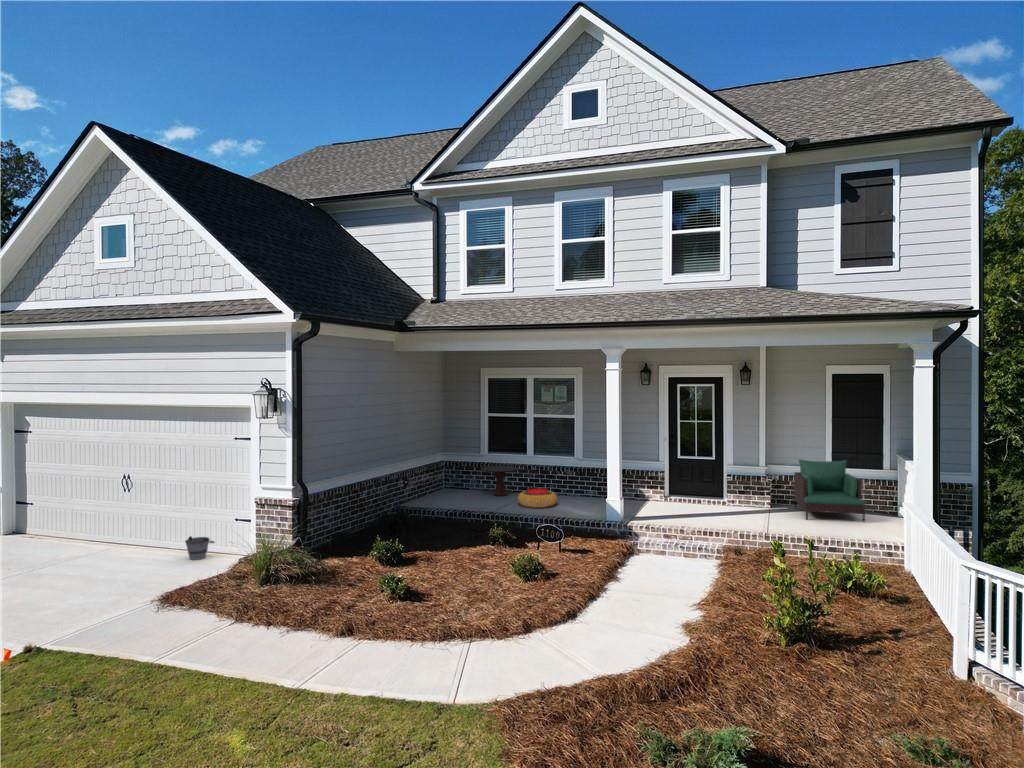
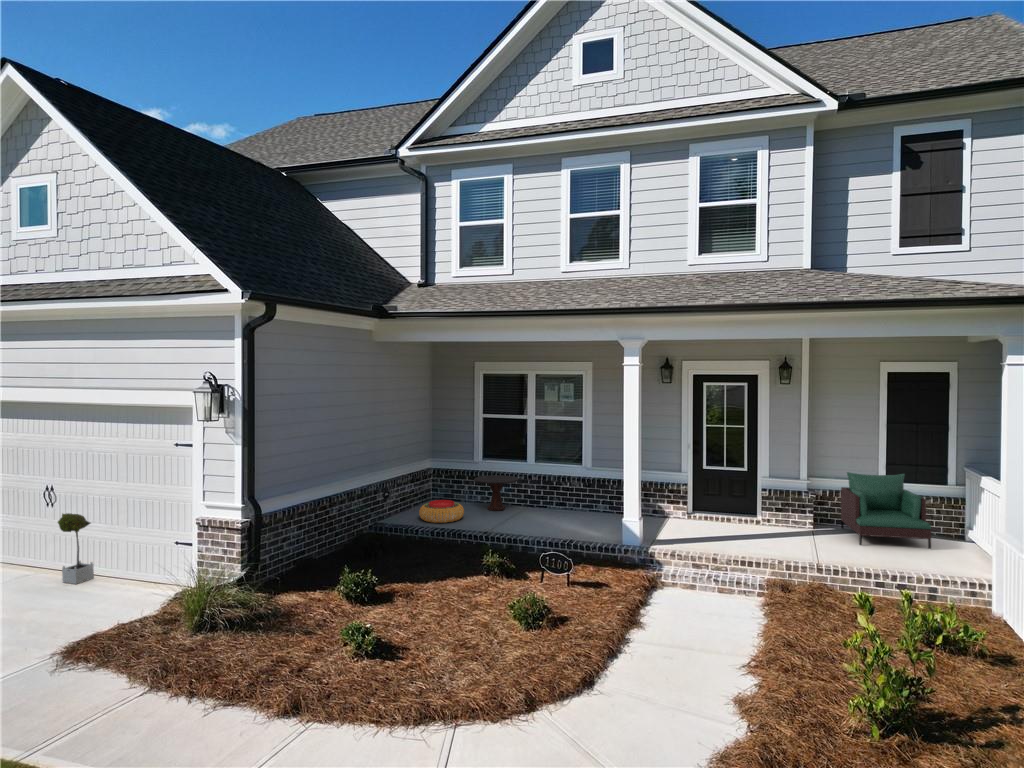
pouf: present [518,488,557,508] -> present [419,500,464,523]
potted tree: none [137,496,167,554] -> present [58,513,94,584]
bucket: present [185,536,215,560] -> none [112,564,150,593]

